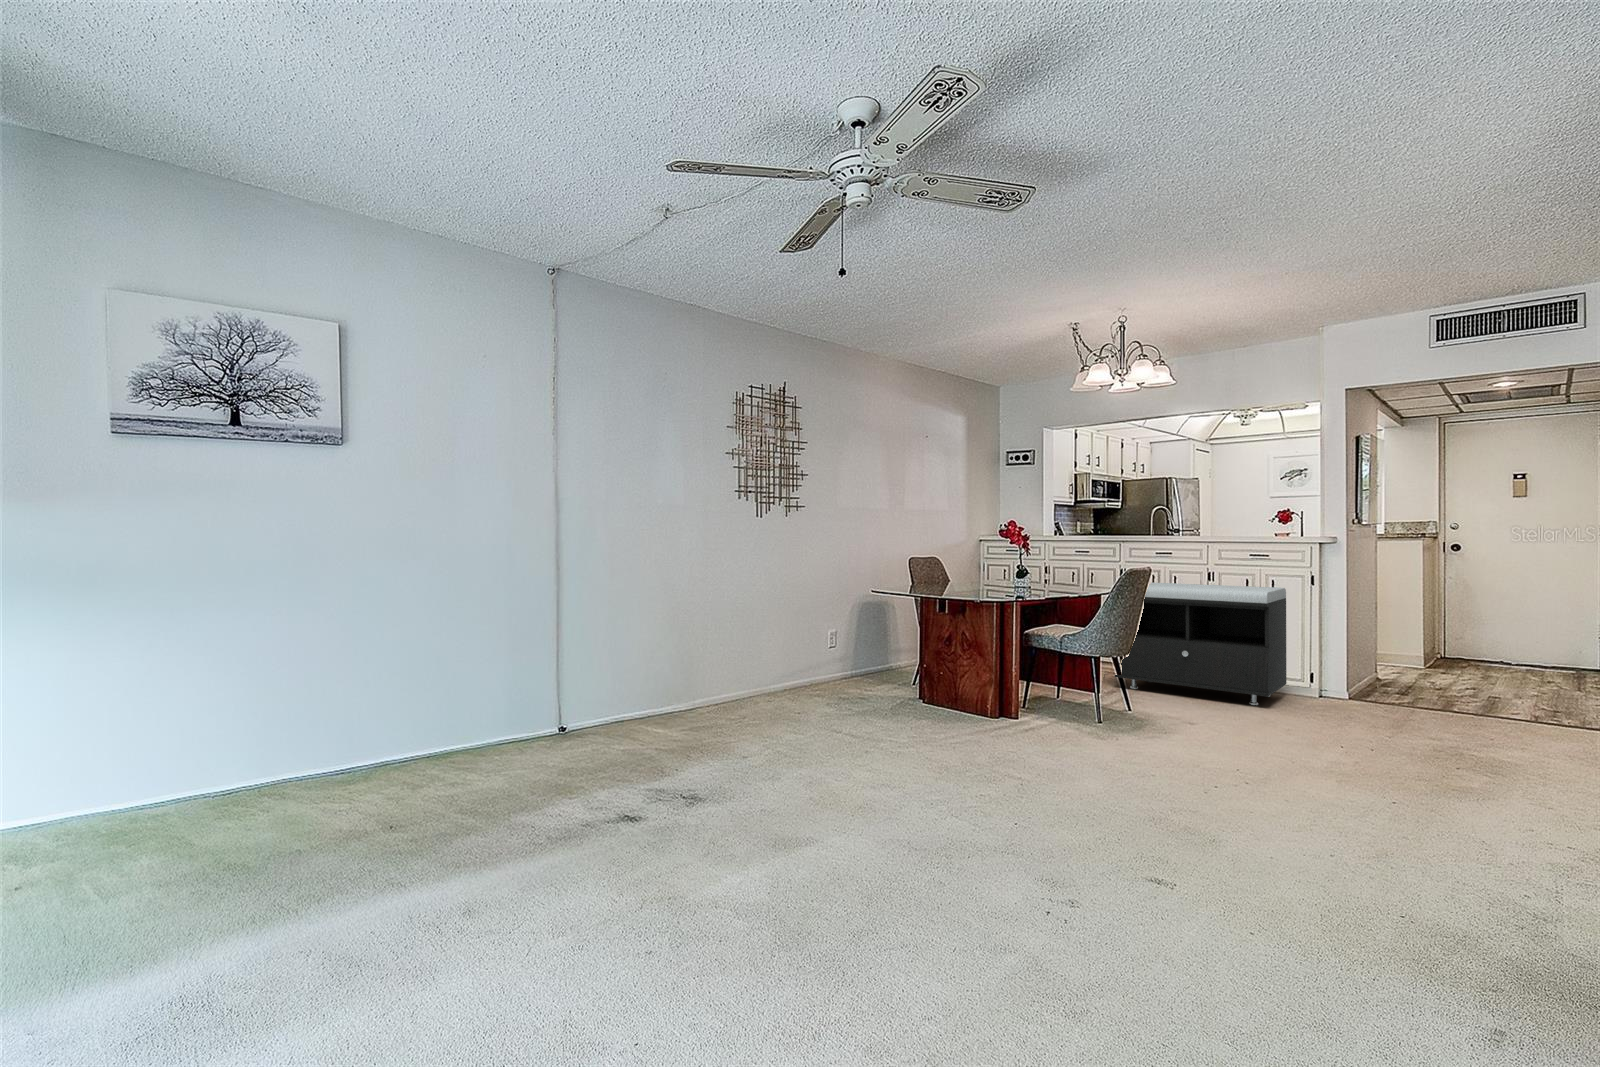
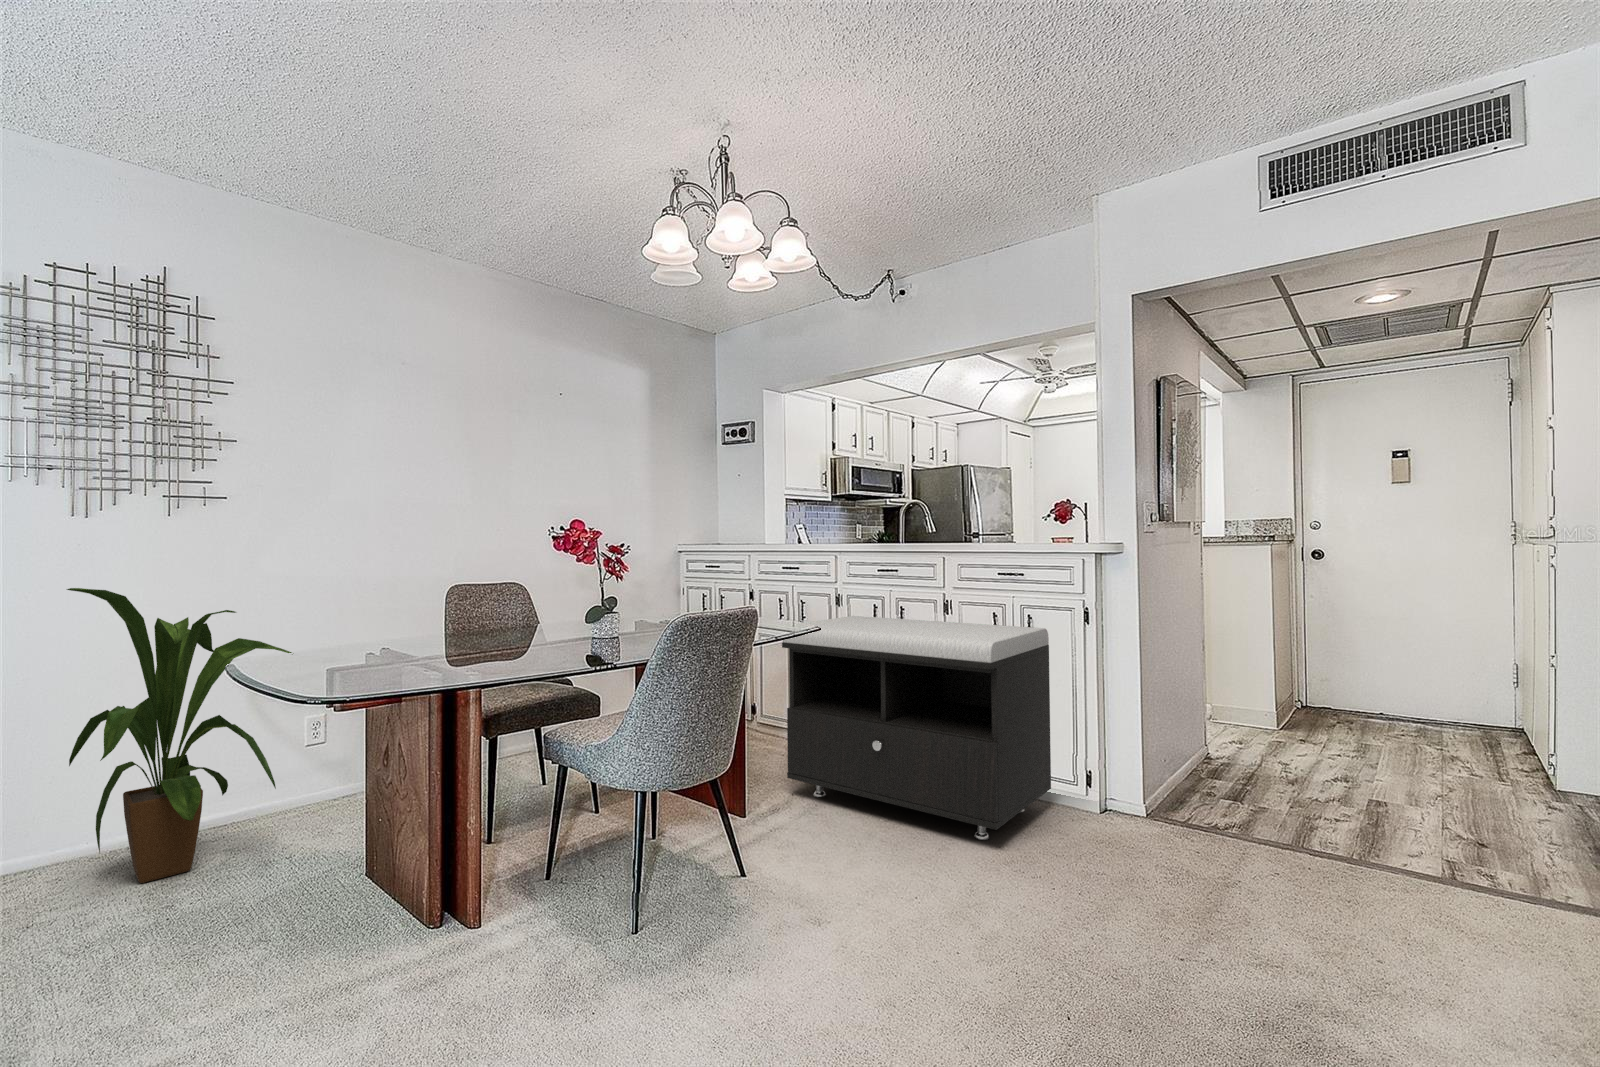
house plant: none [771,555,873,706] -> present [67,588,292,883]

